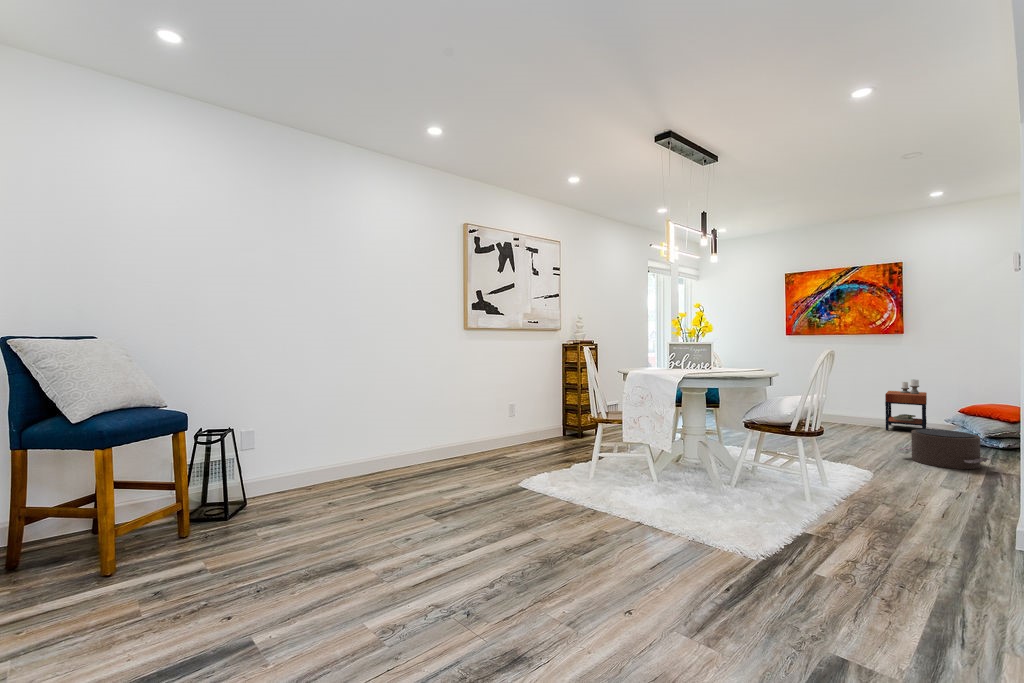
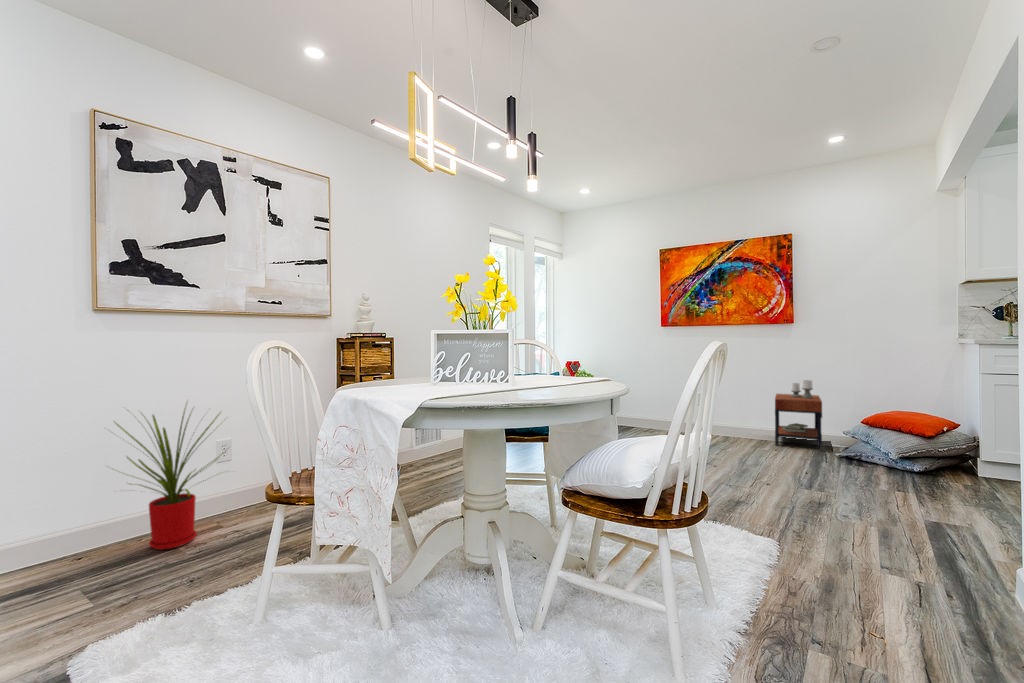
house plant: none [477,378,535,457] -> present [115,402,219,550]
pouf: present [898,429,989,469] -> none [804,458,932,526]

